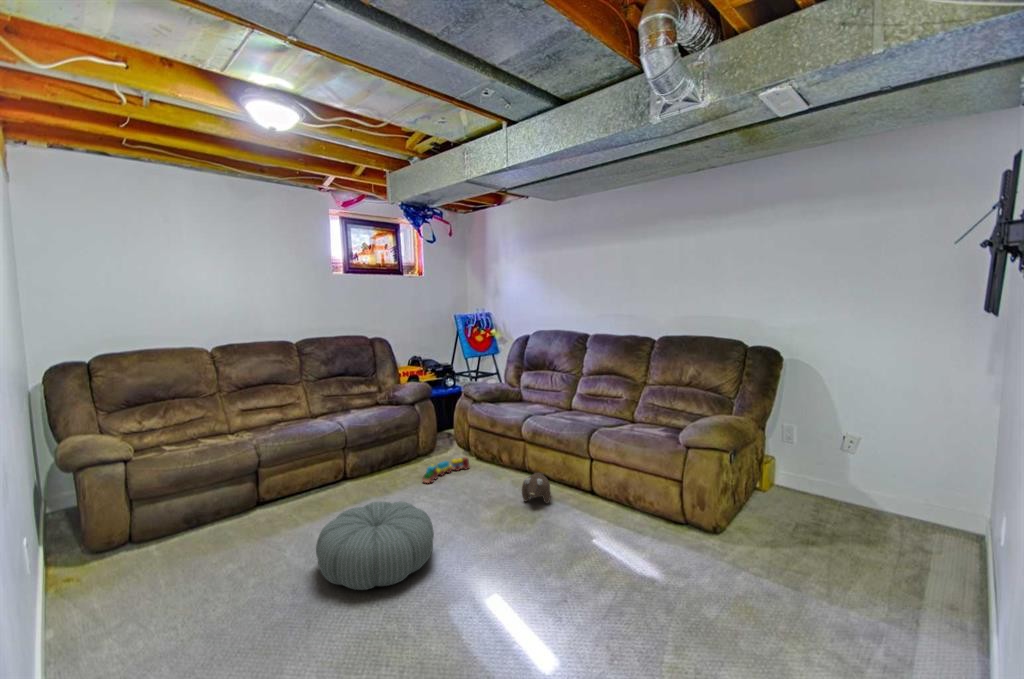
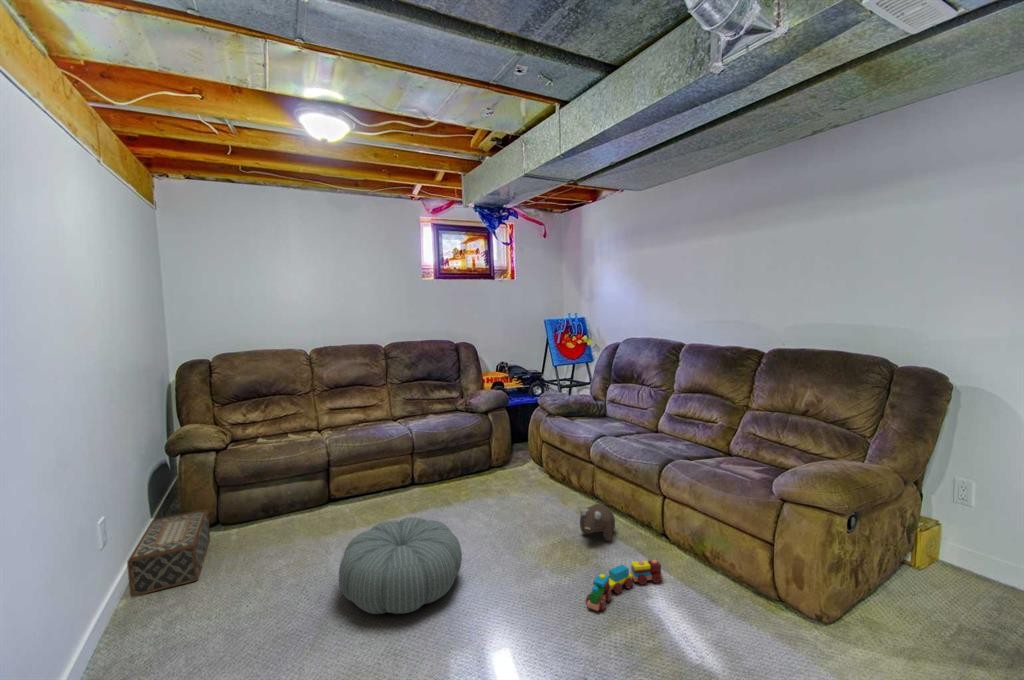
toy train: present [422,457,470,483] -> present [586,560,663,611]
woven basket: none [51,526,139,628] -> present [127,509,210,597]

